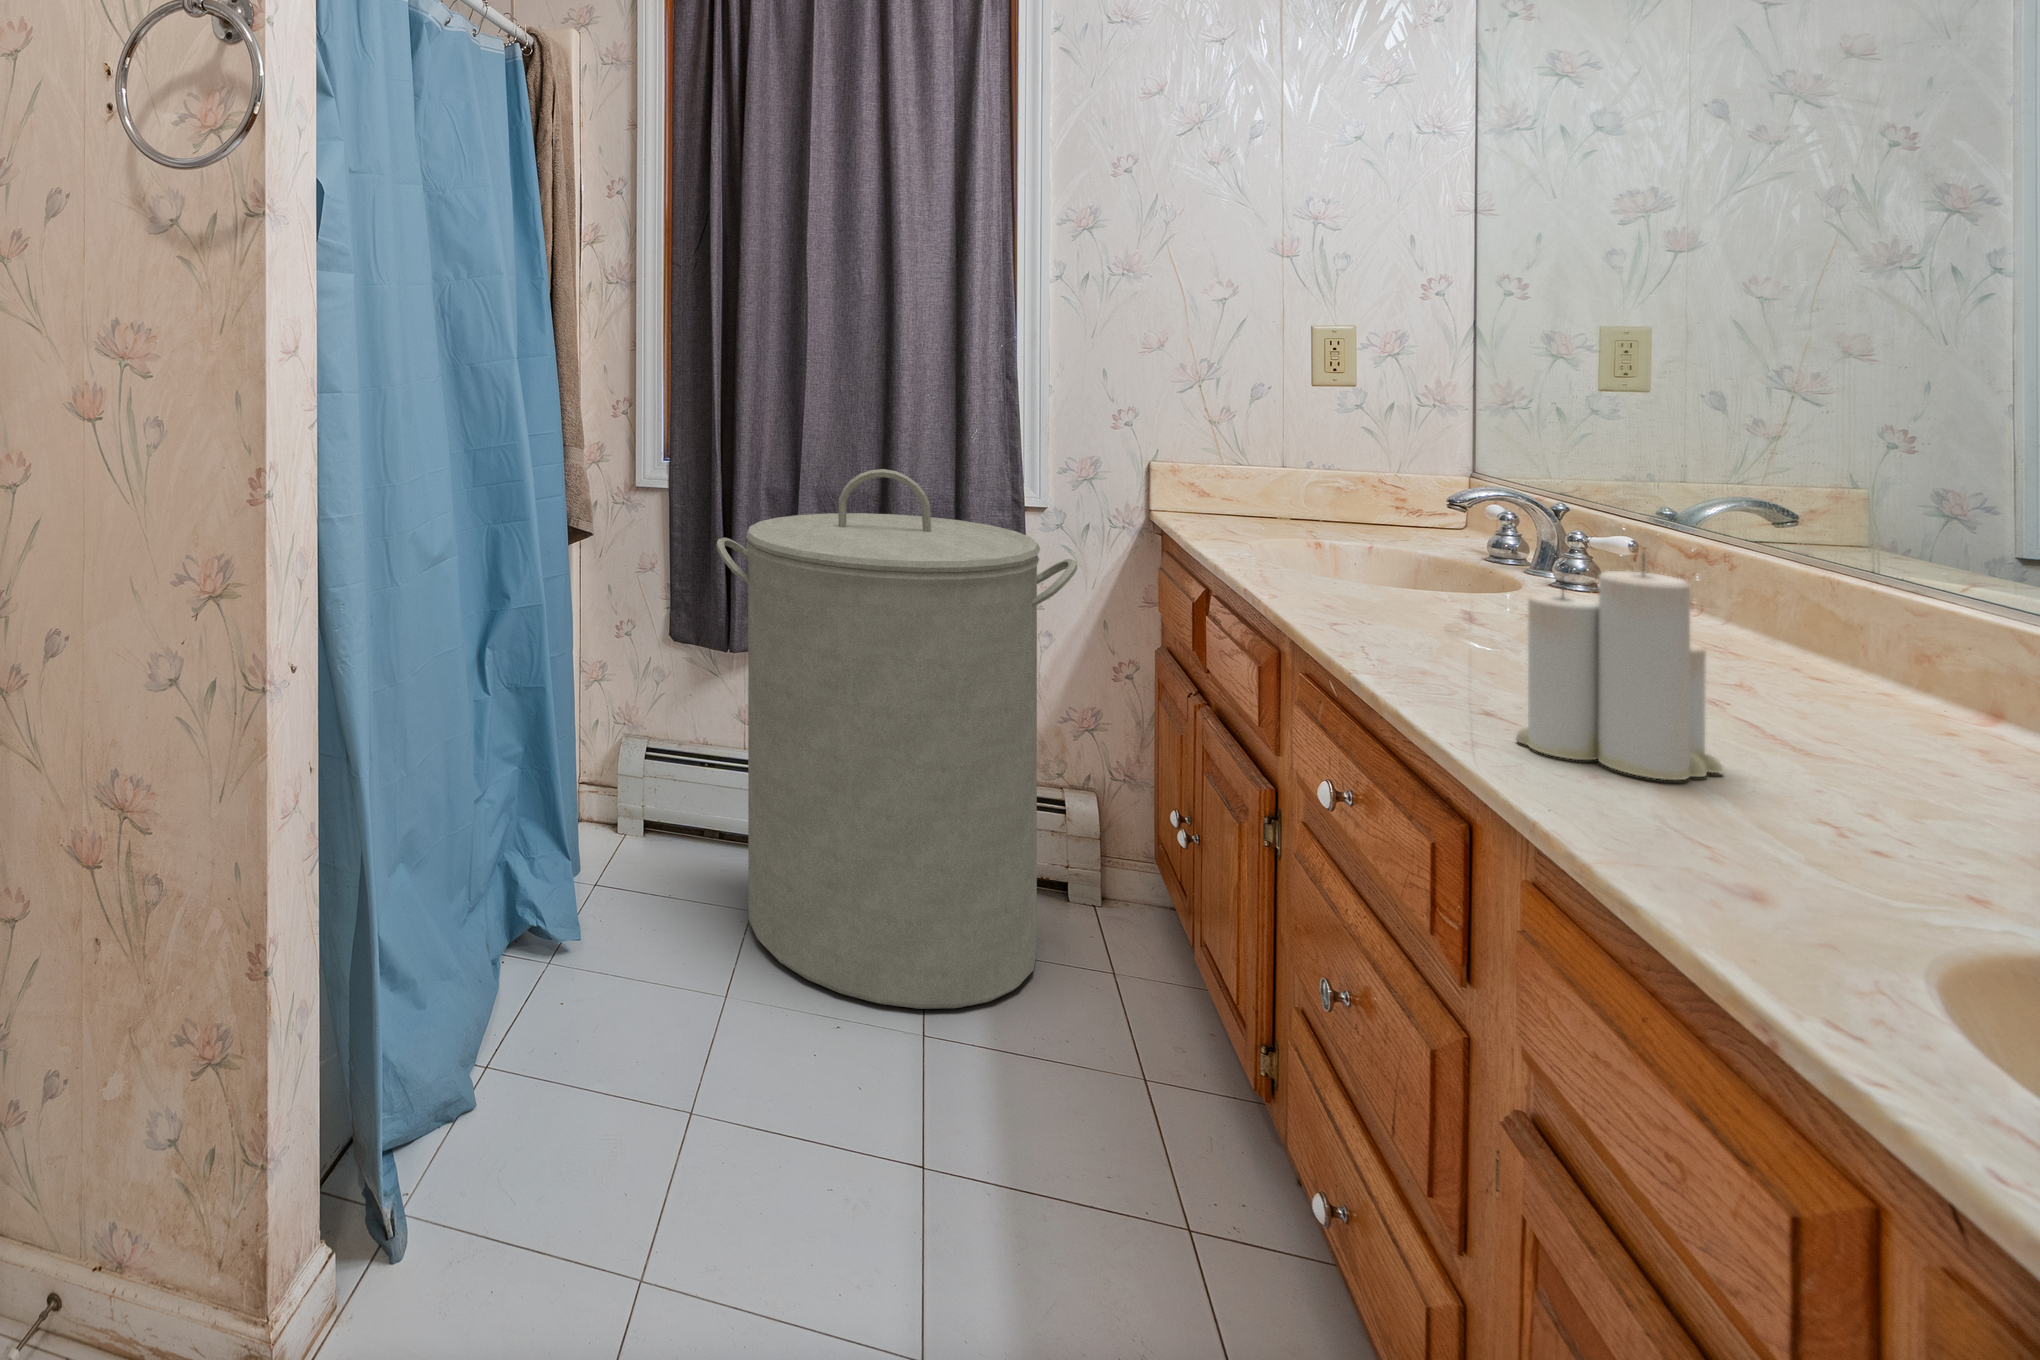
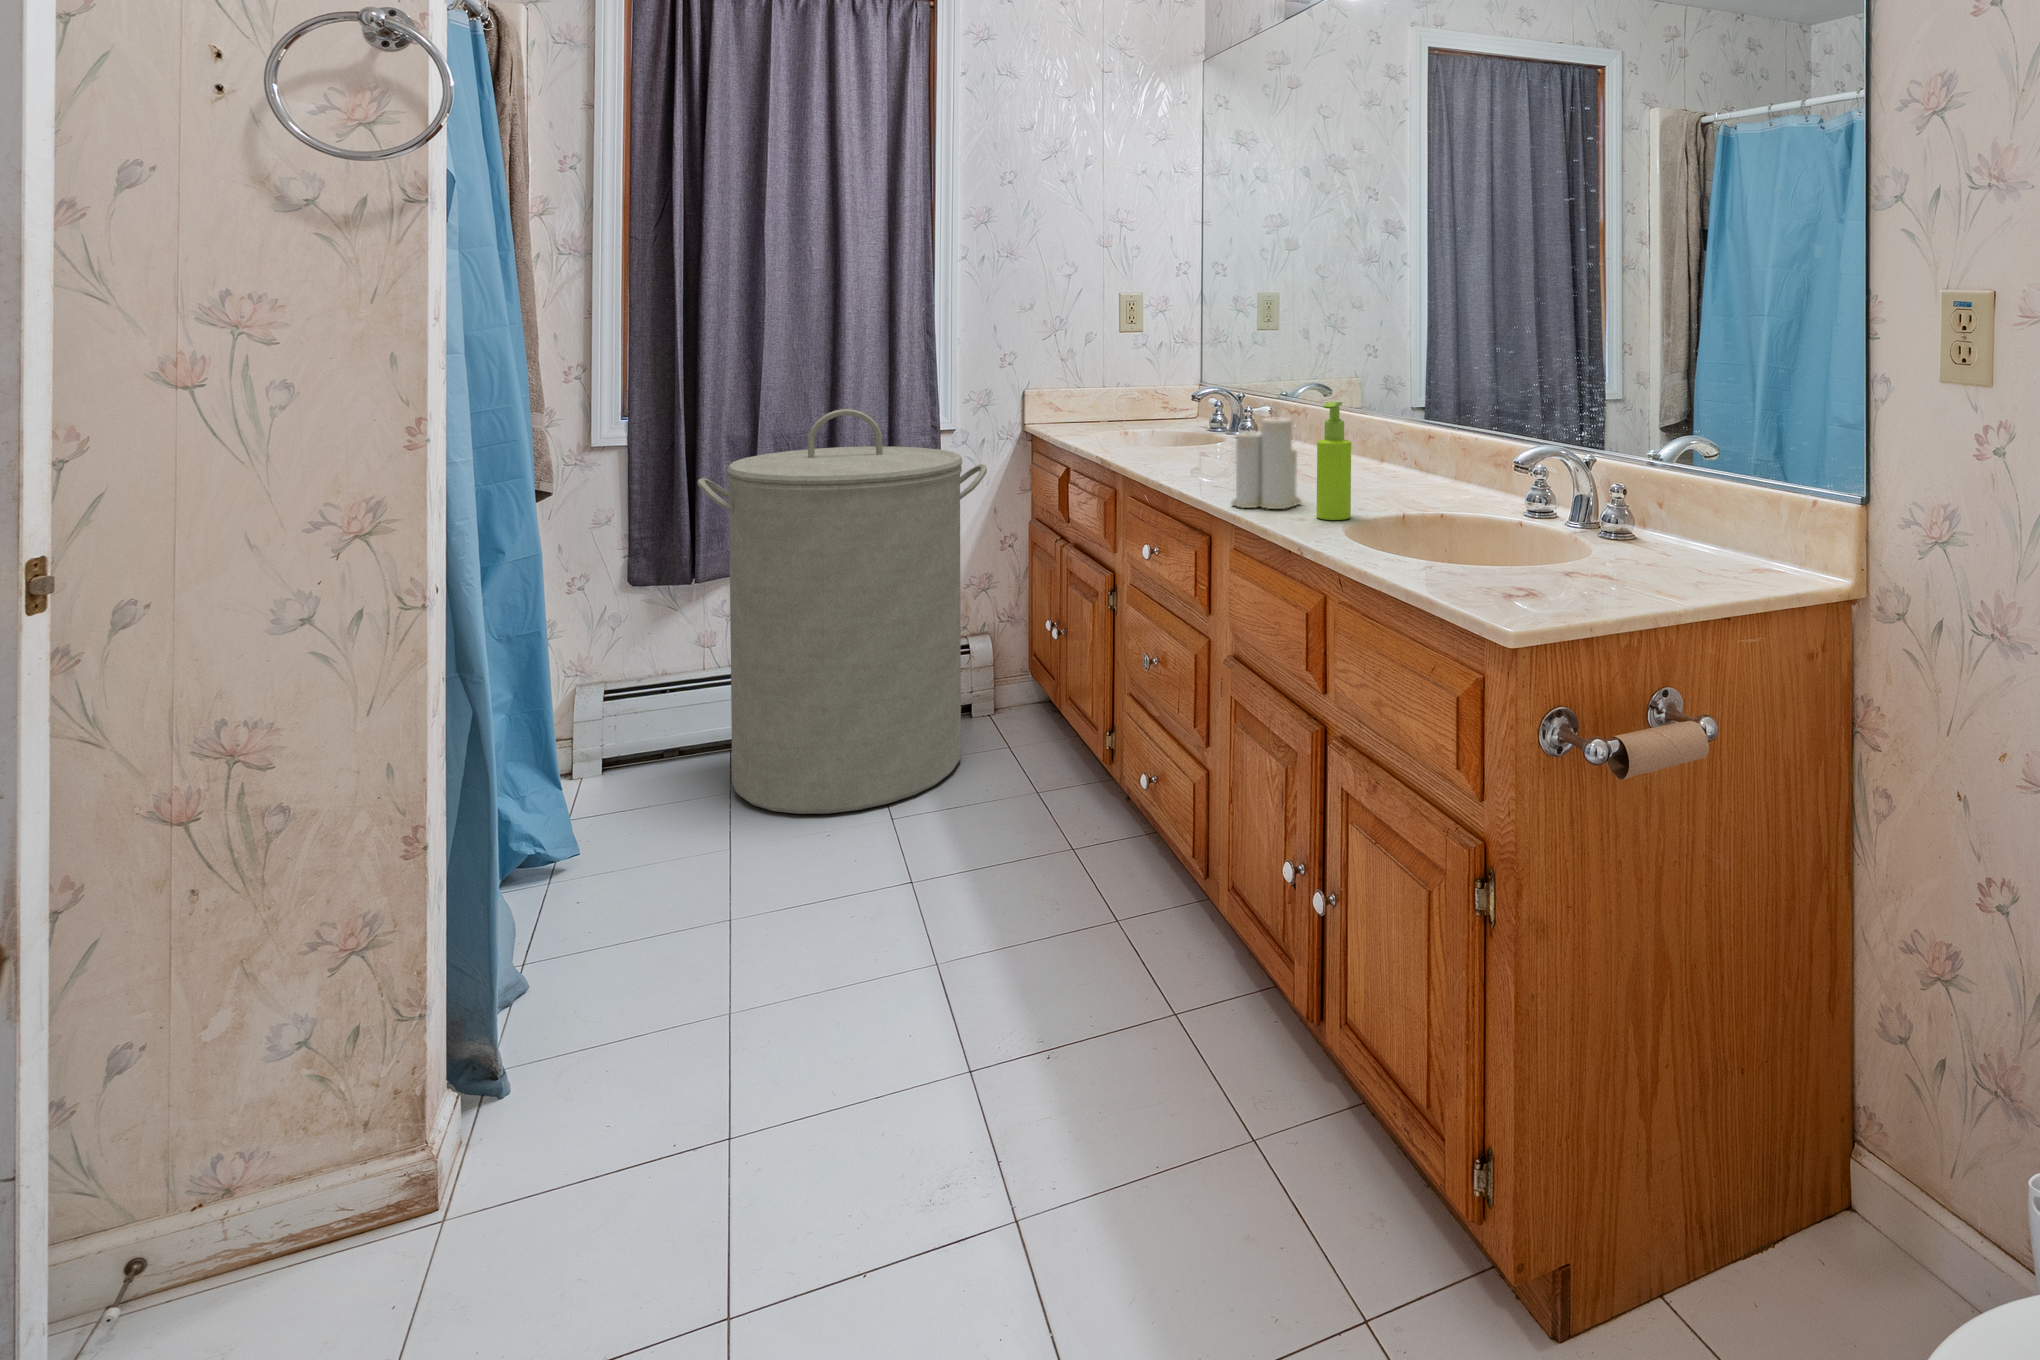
soap dispenser: none [1776,560,1902,860] -> present [1317,402,1351,520]

